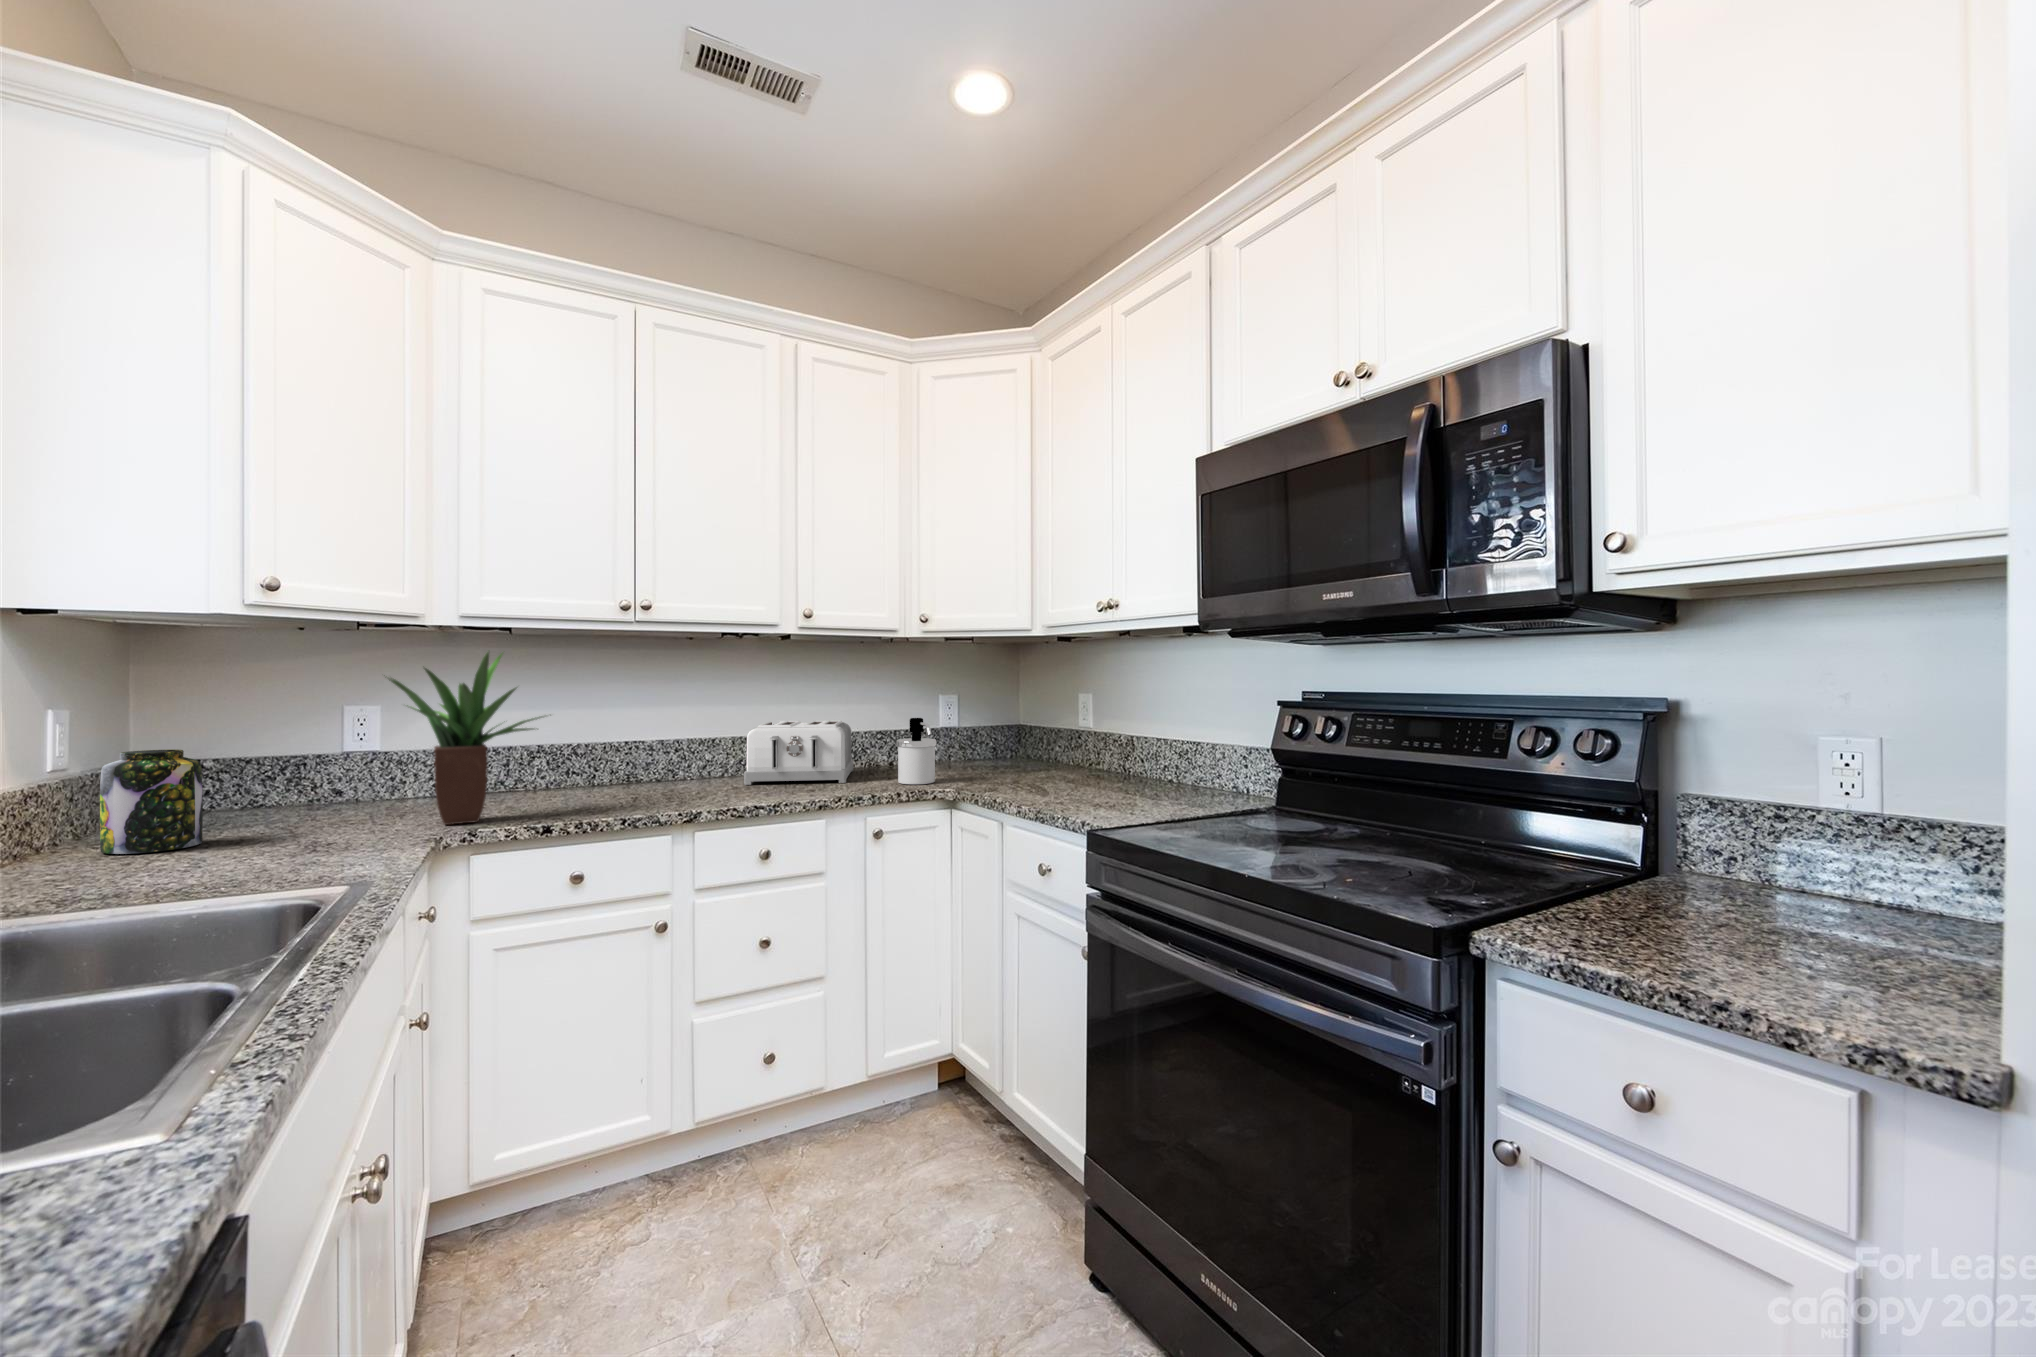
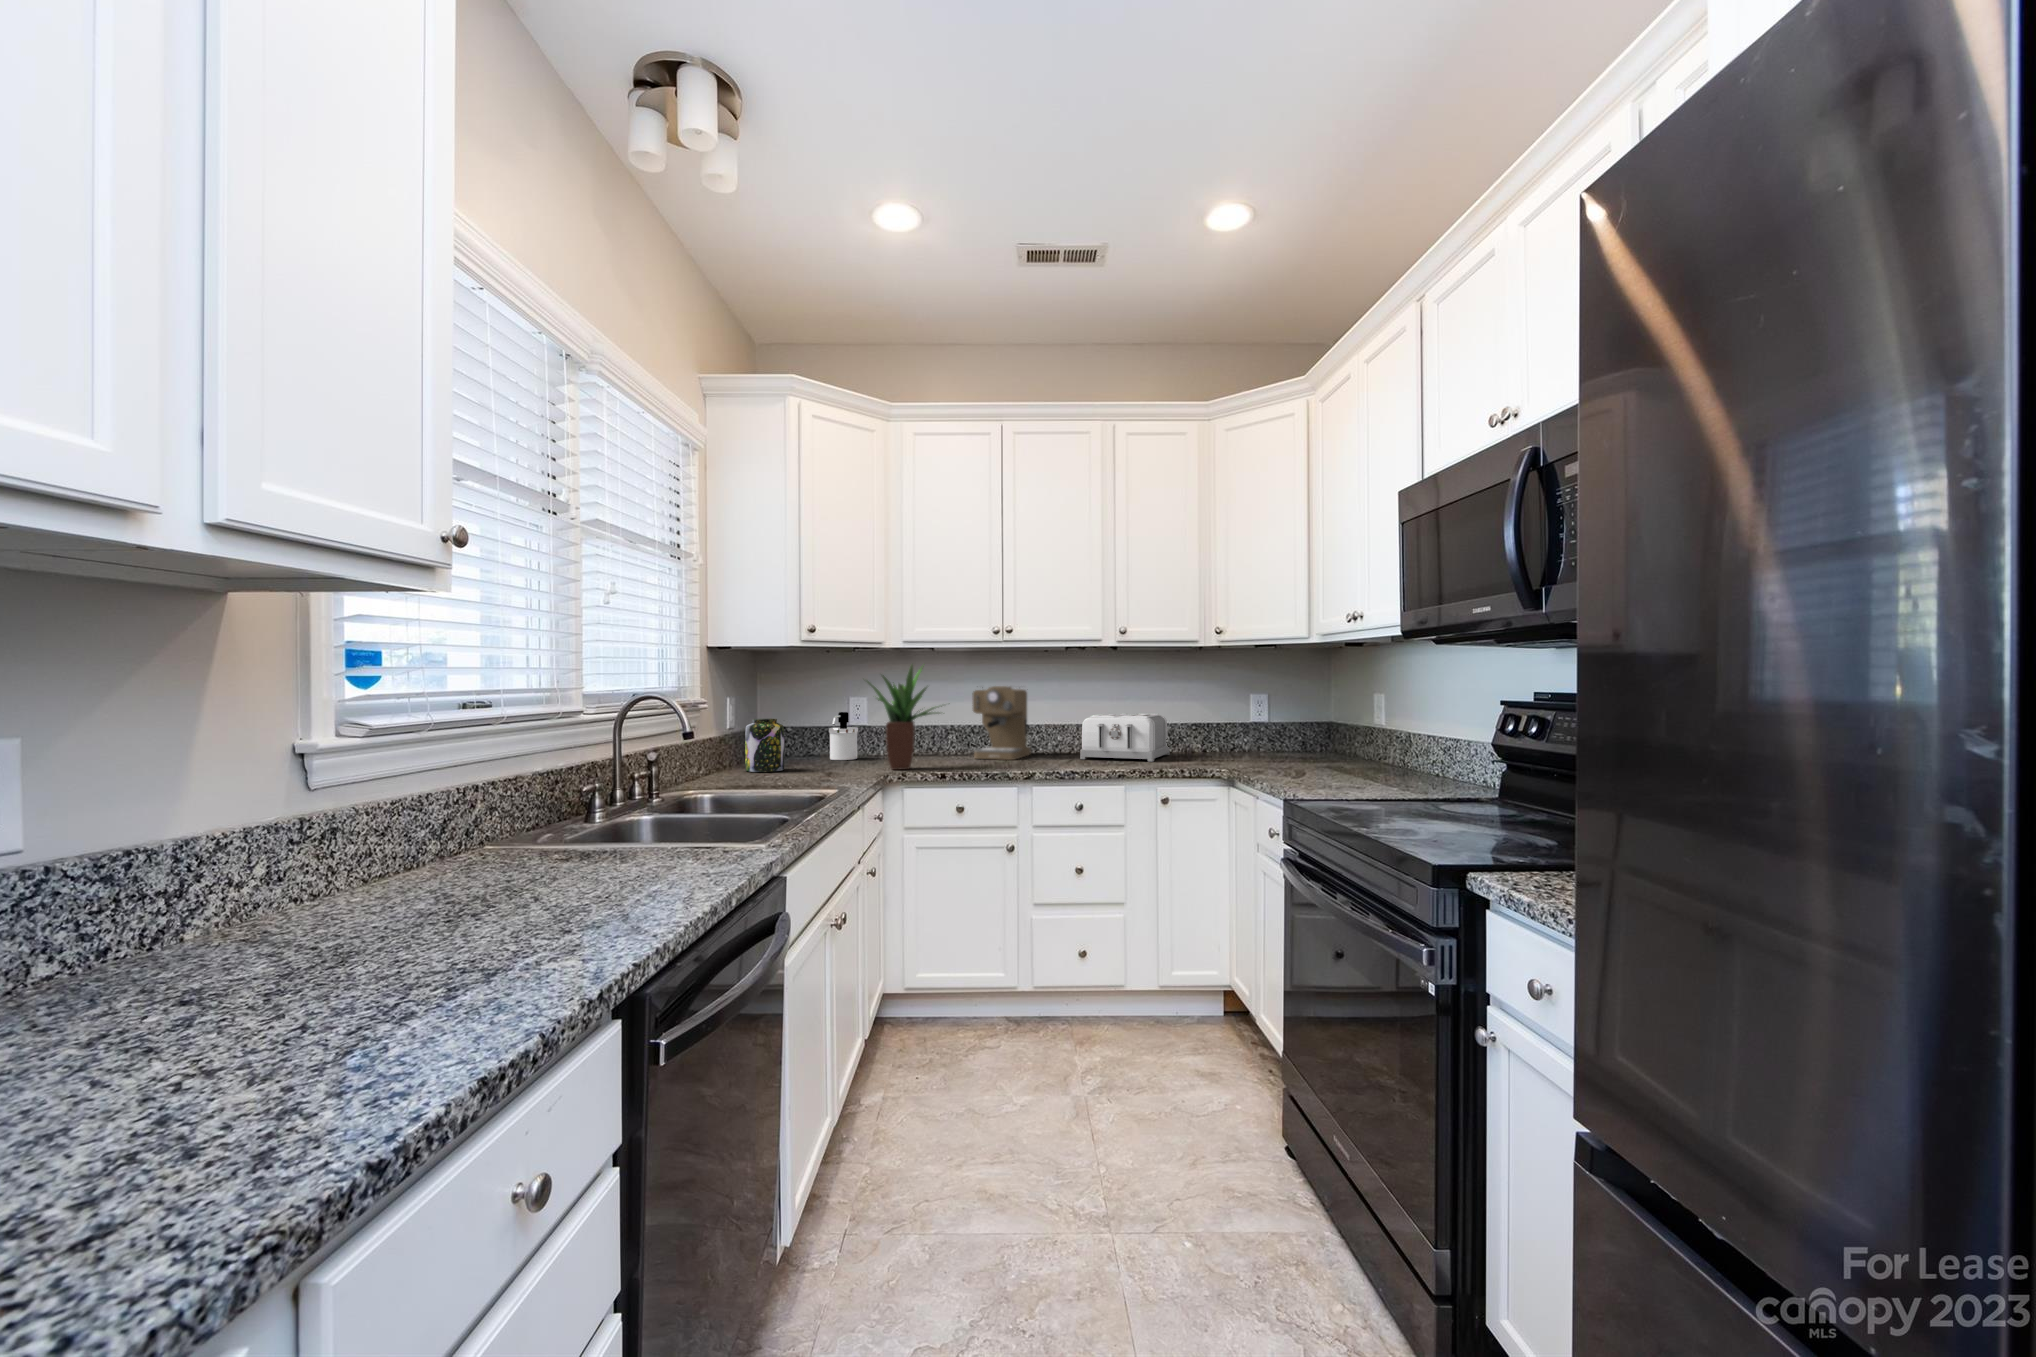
coffee maker: none [577,686,665,794] -> present [972,686,1031,760]
soap dispenser: present [897,718,936,784] -> present [829,712,858,760]

